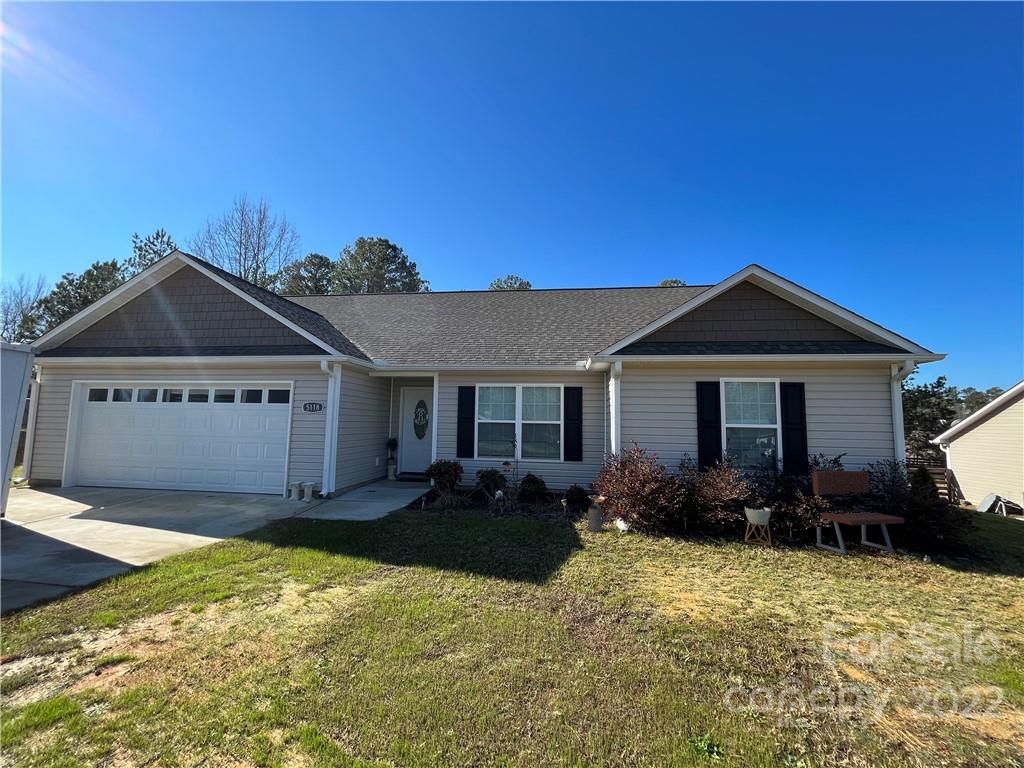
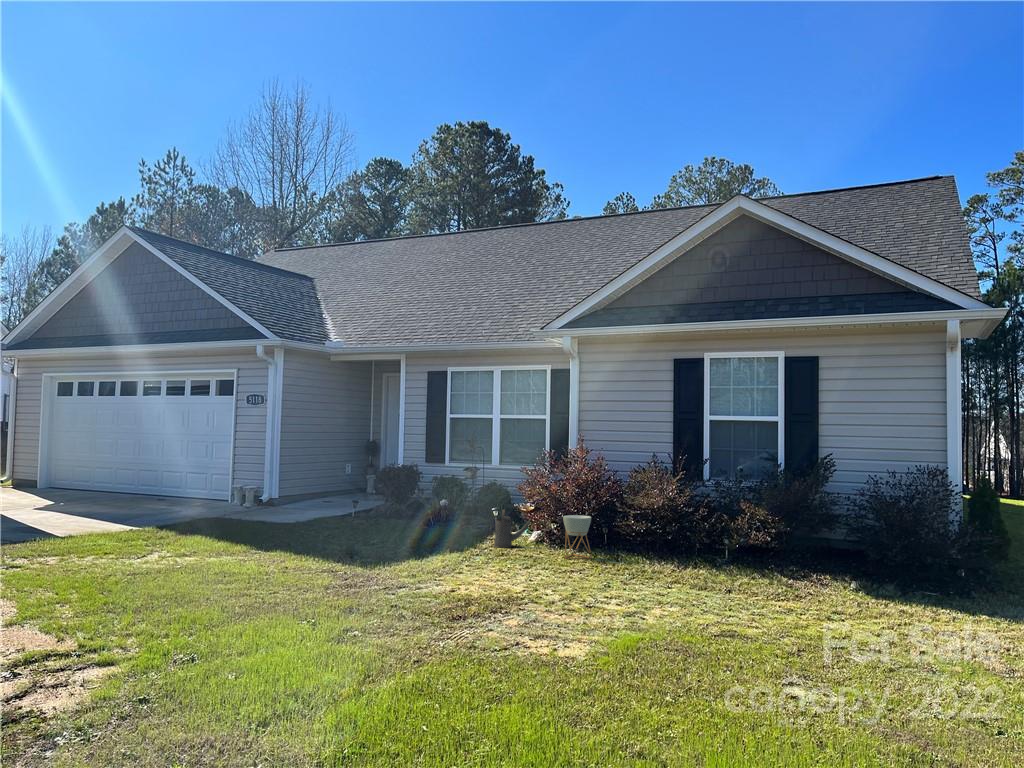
bench: present [813,471,904,555] -> none [740,478,840,585]
planter: present [745,507,771,546] -> present [563,515,592,559]

